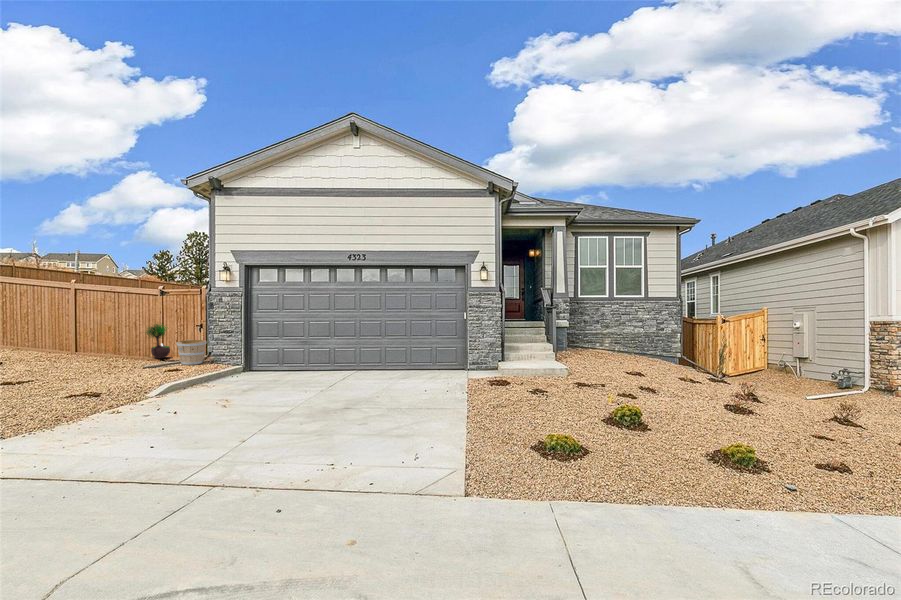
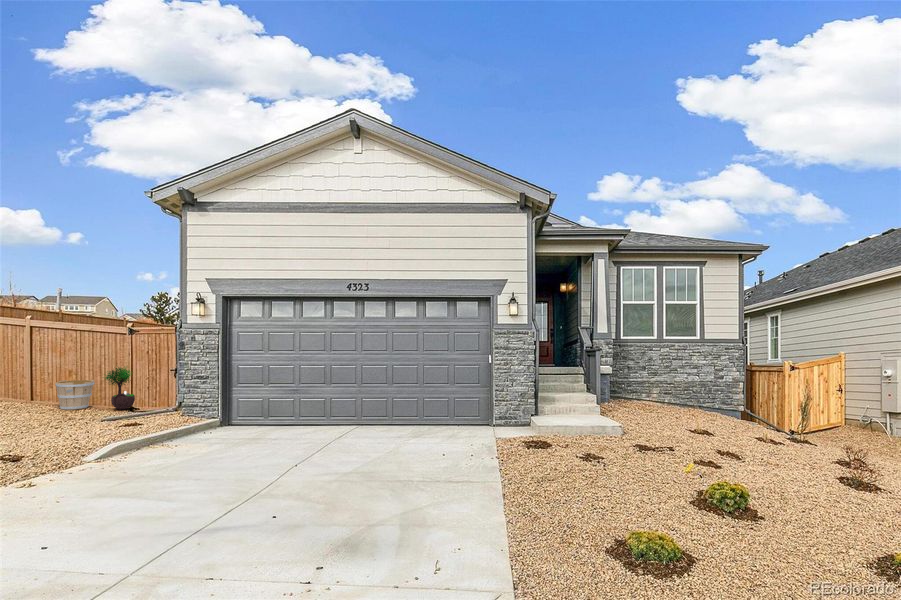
wooden bucket: present [176,339,207,365] -> present [55,380,95,410]

